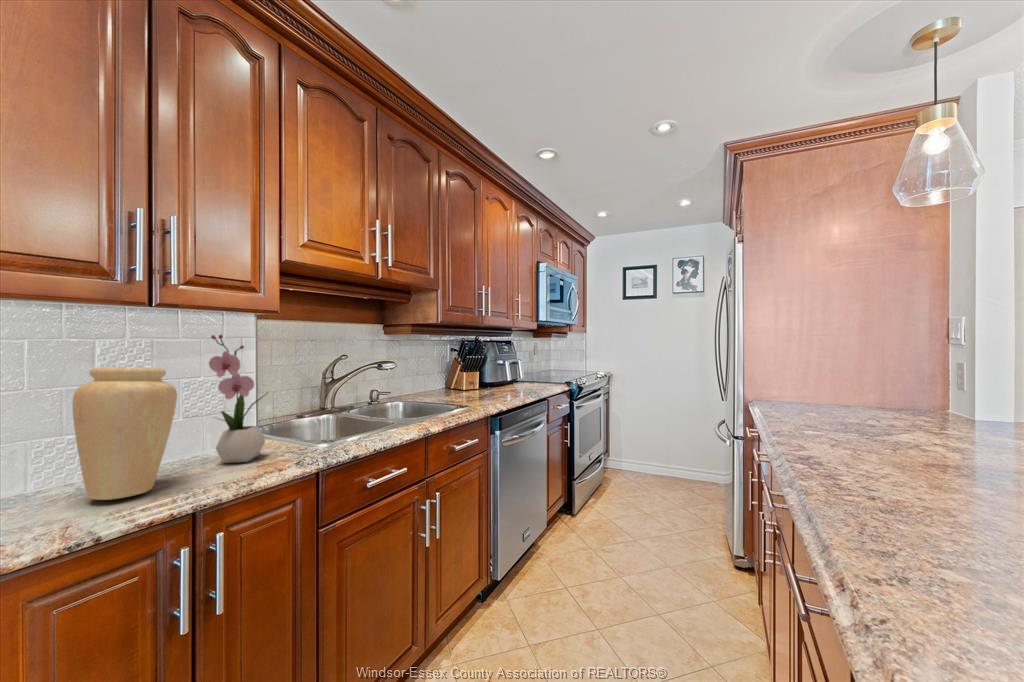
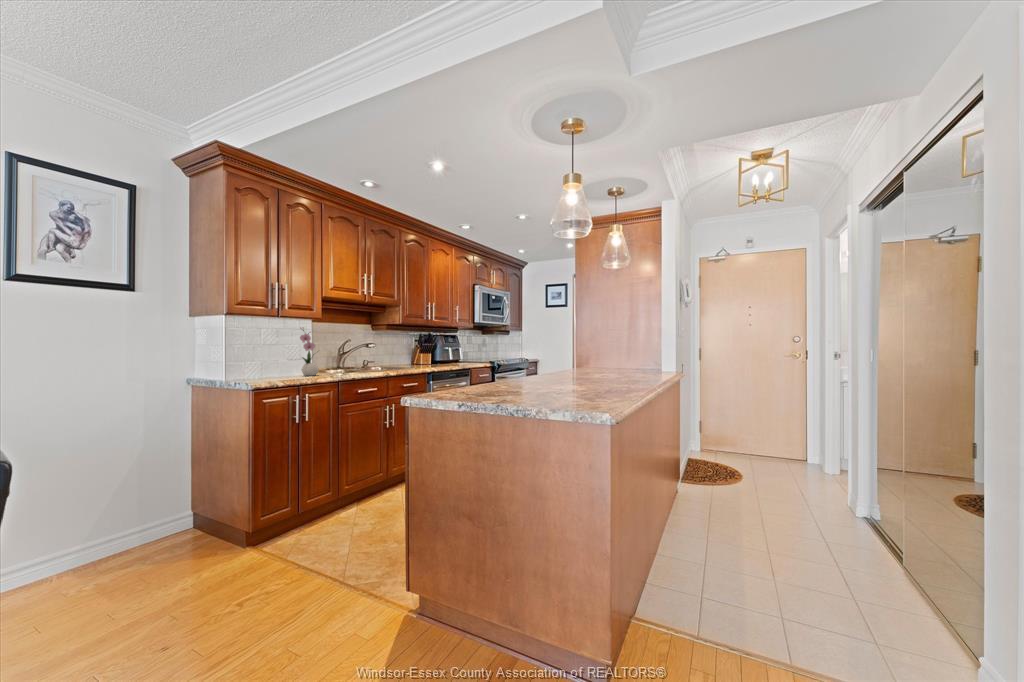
vase: present [72,367,177,500] -> none [264,337,292,378]

